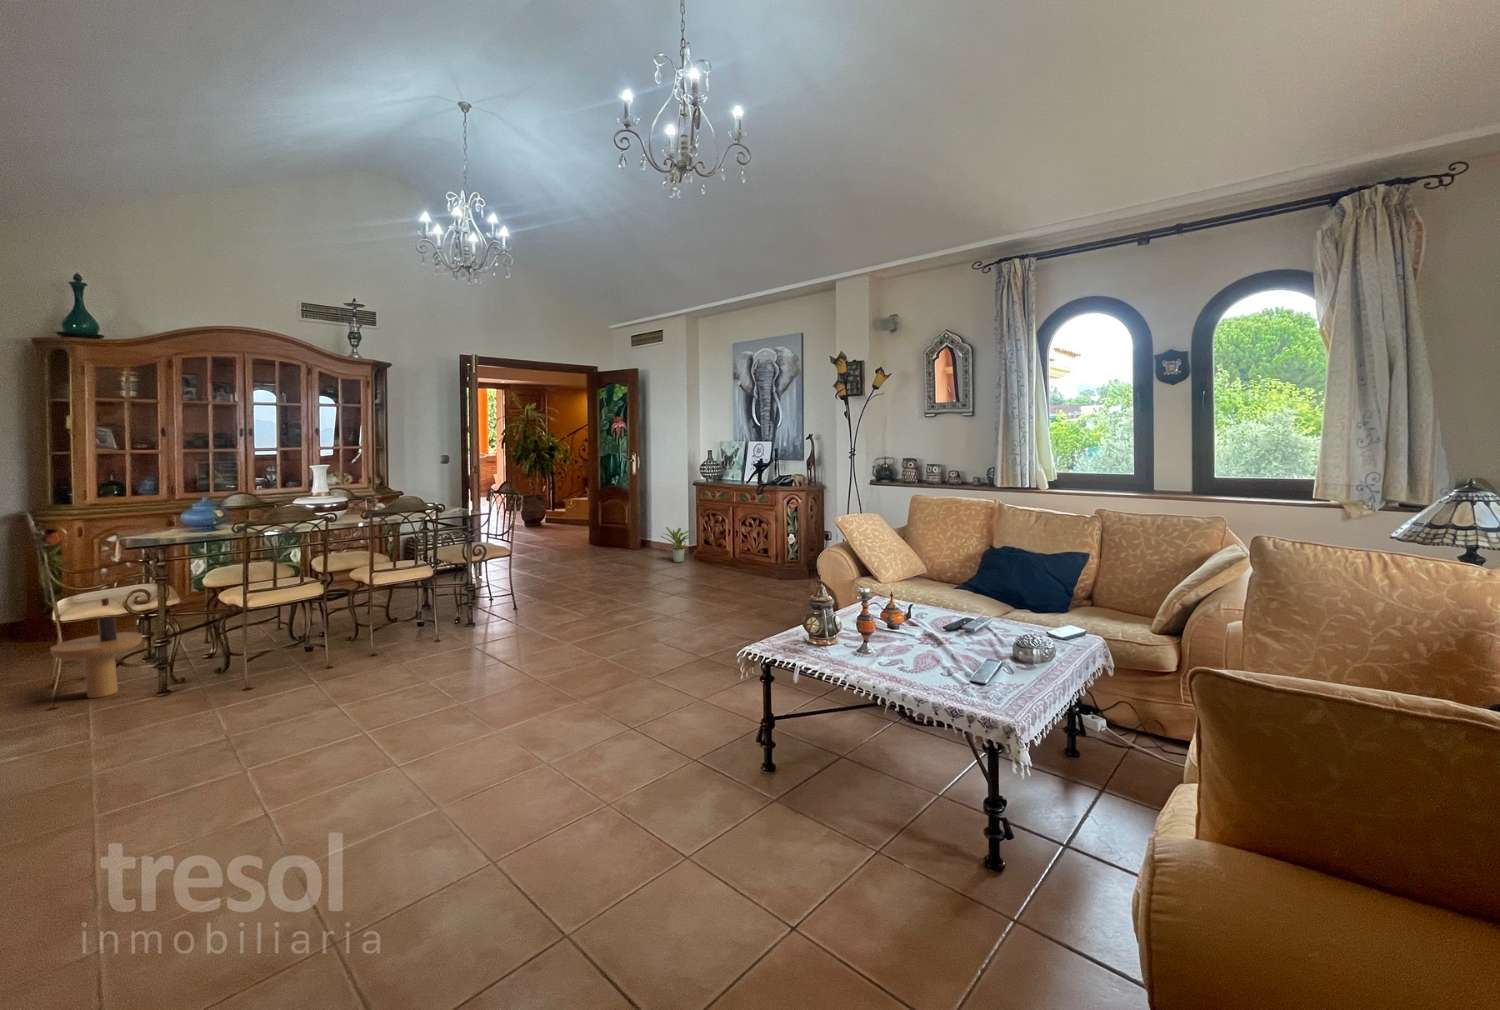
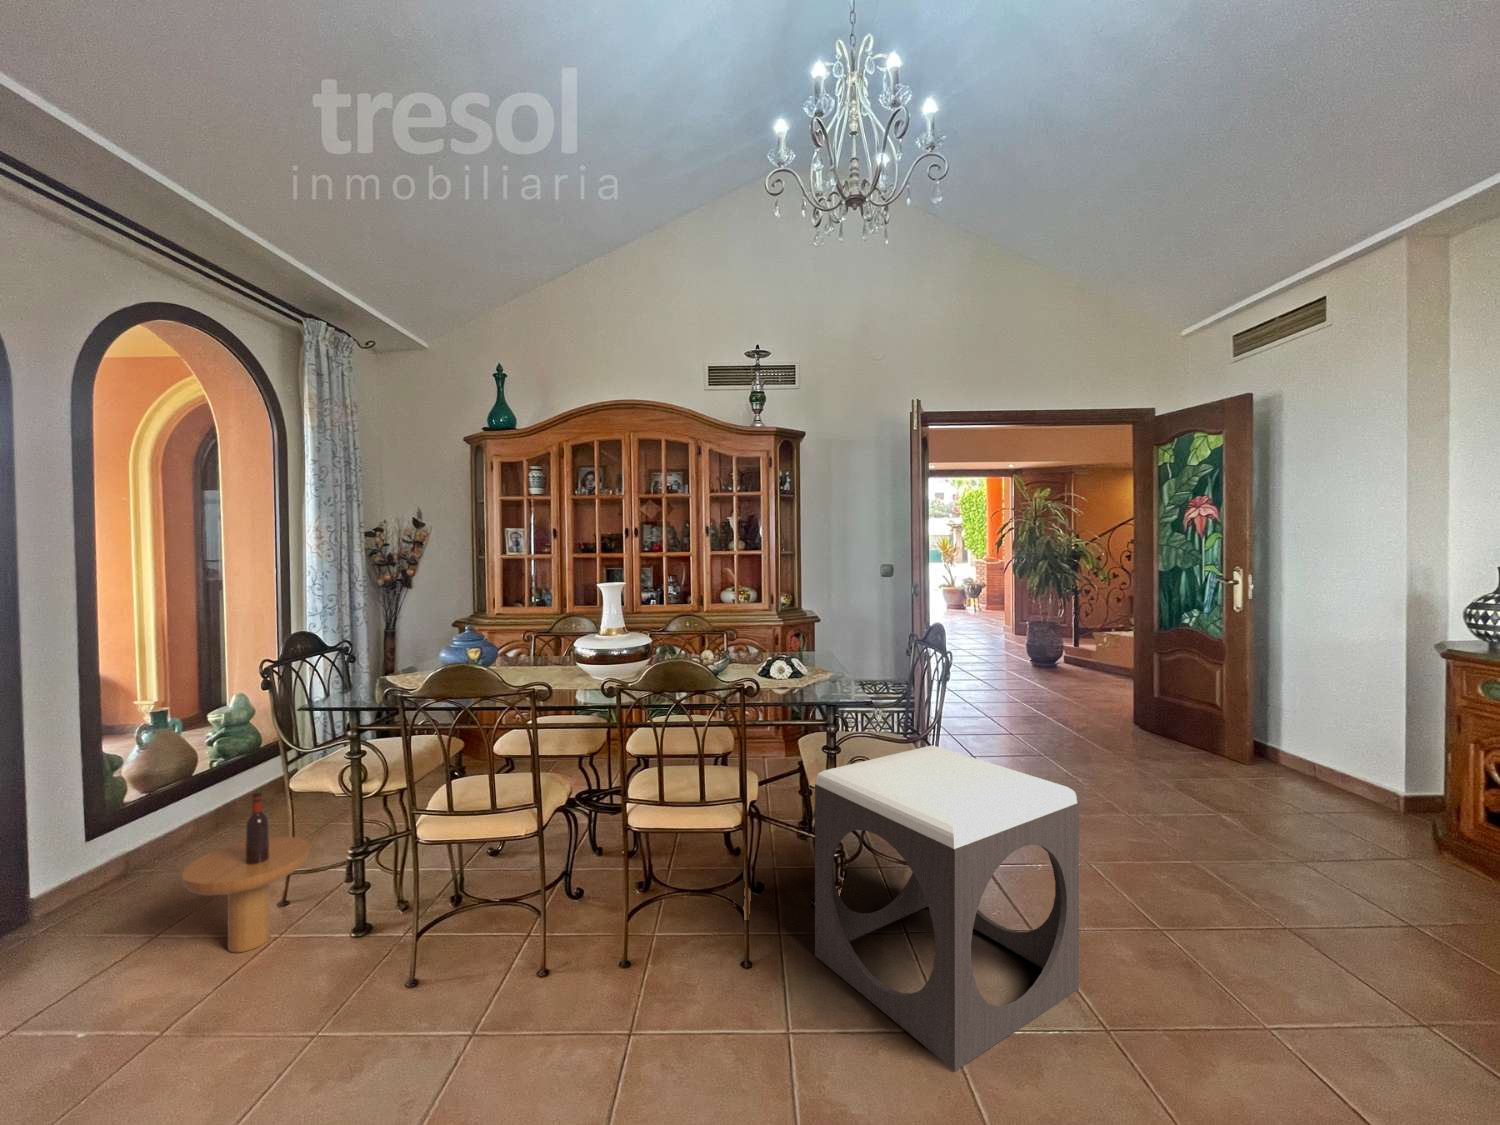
potted plant: present [661,527,693,563] -> none [1315,743,1432,841]
footstool: none [470,533,578,627] -> present [815,745,1079,1071]

